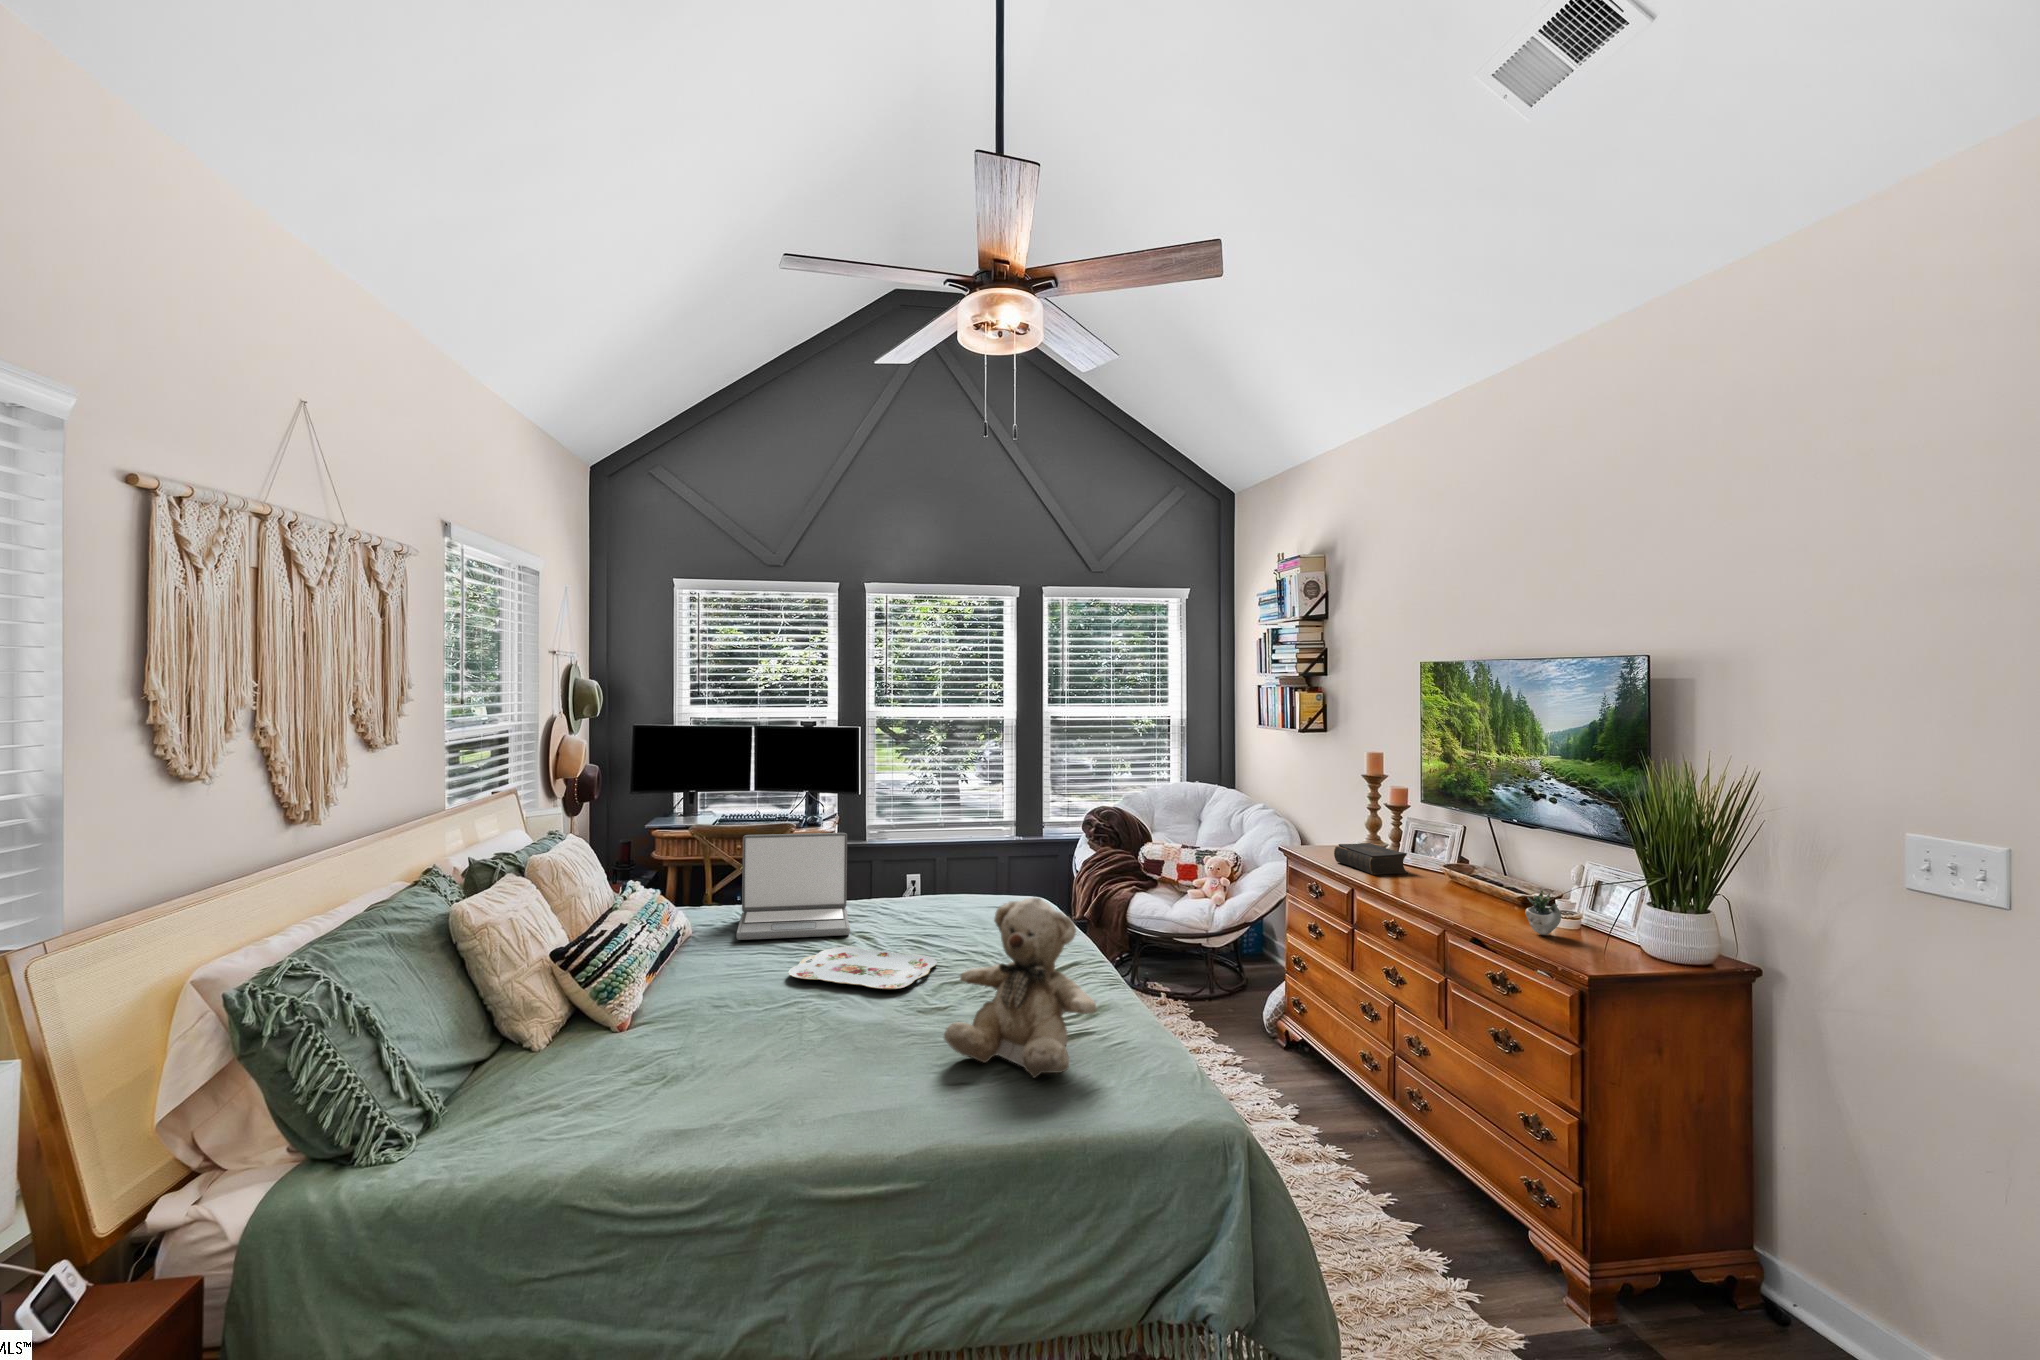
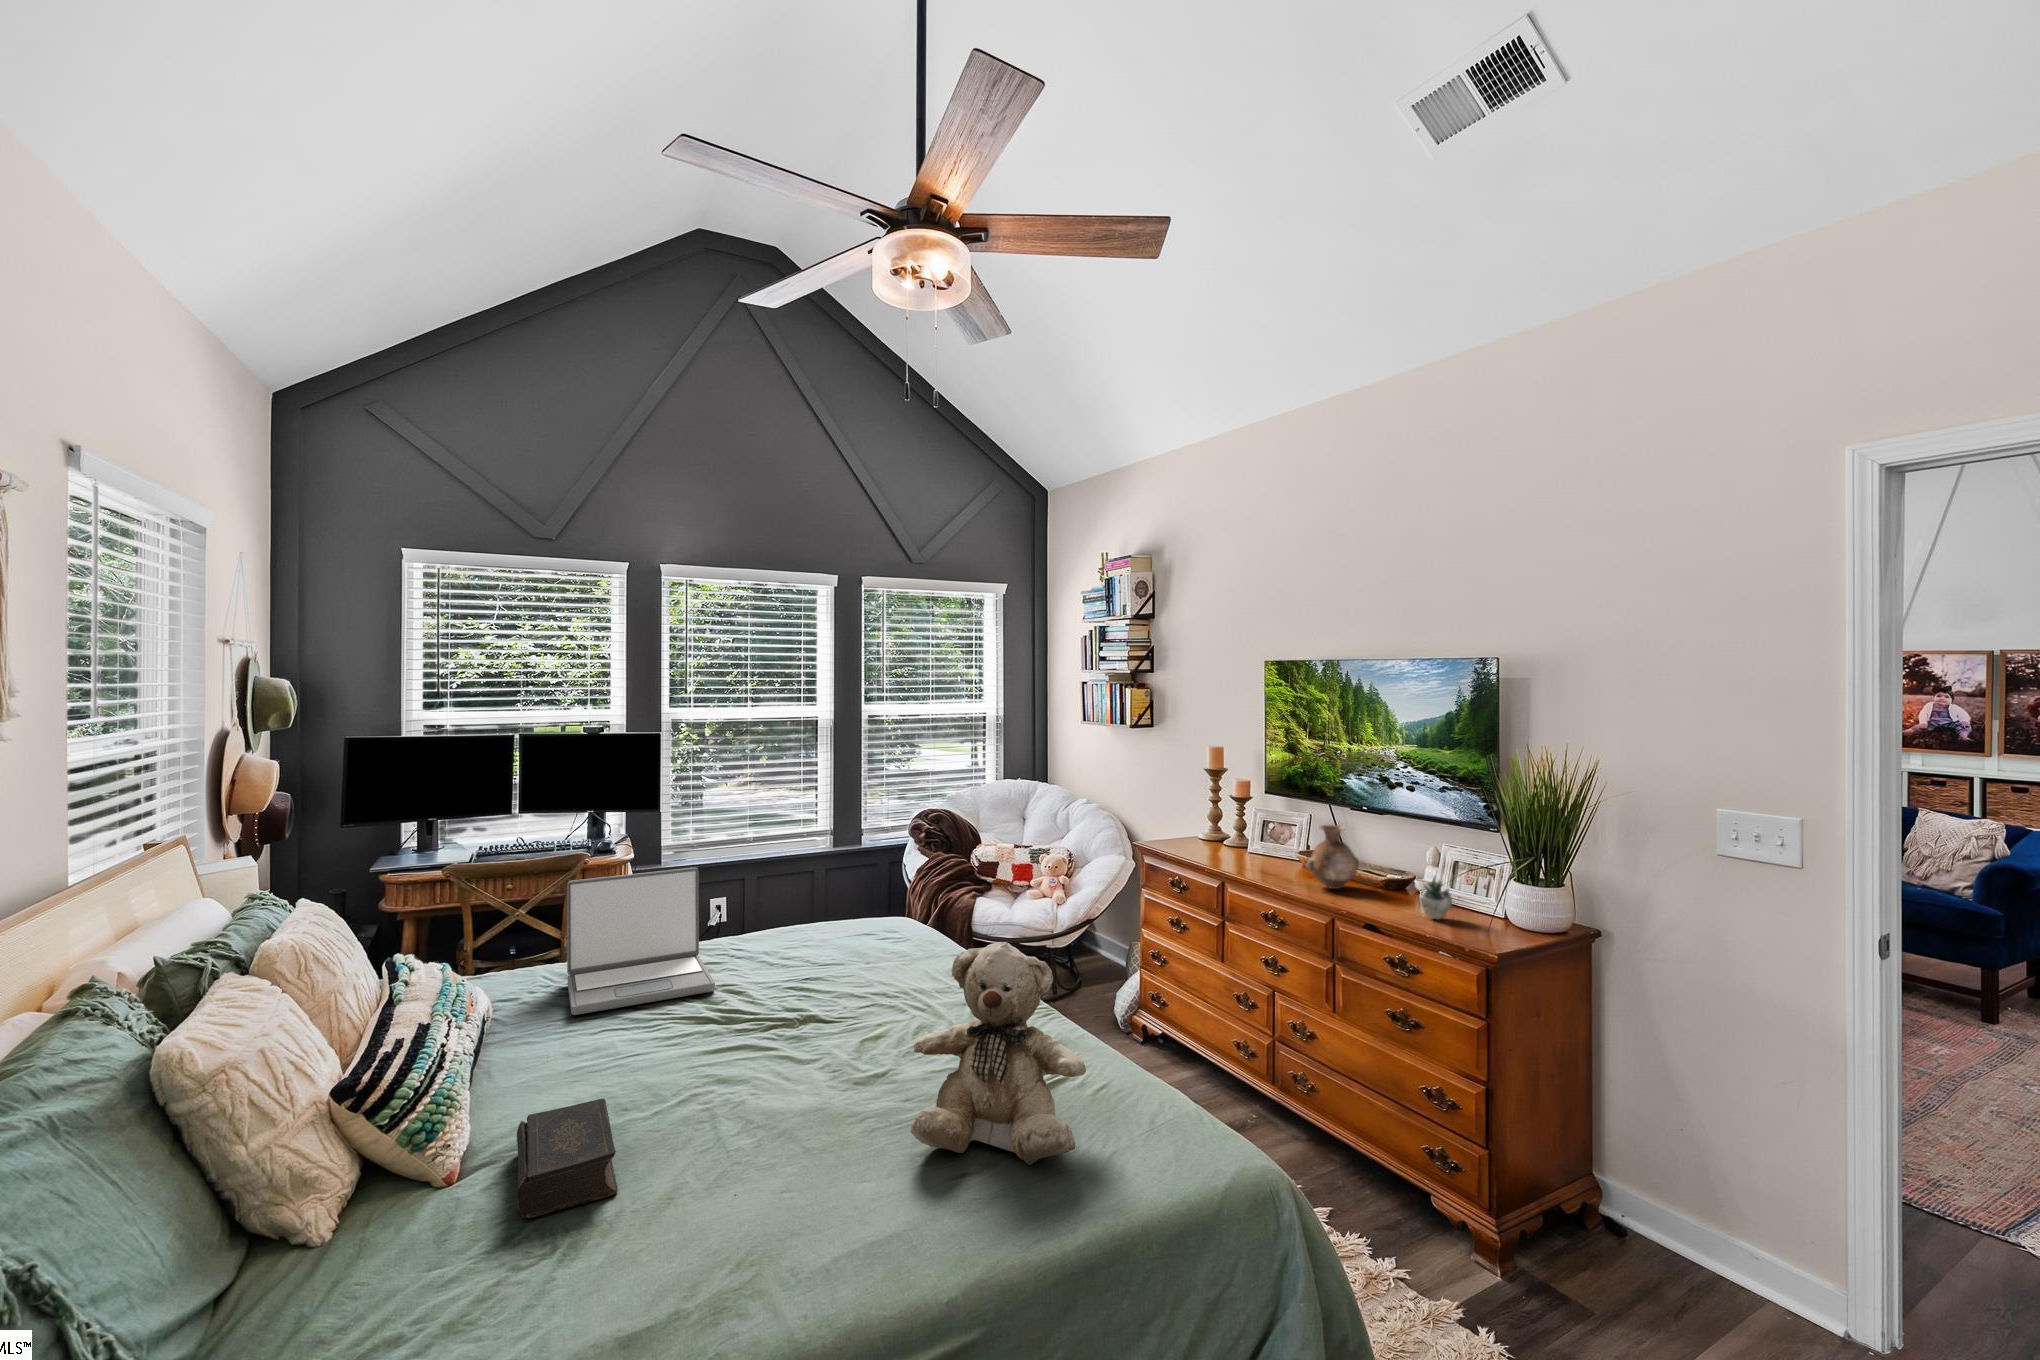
vase: none [1428,835,1489,901] -> present [1306,825,1359,889]
book: present [1334,843,1408,875] -> present [517,1099,618,1218]
serving tray: present [788,947,937,989] -> none [660,1008,839,1064]

